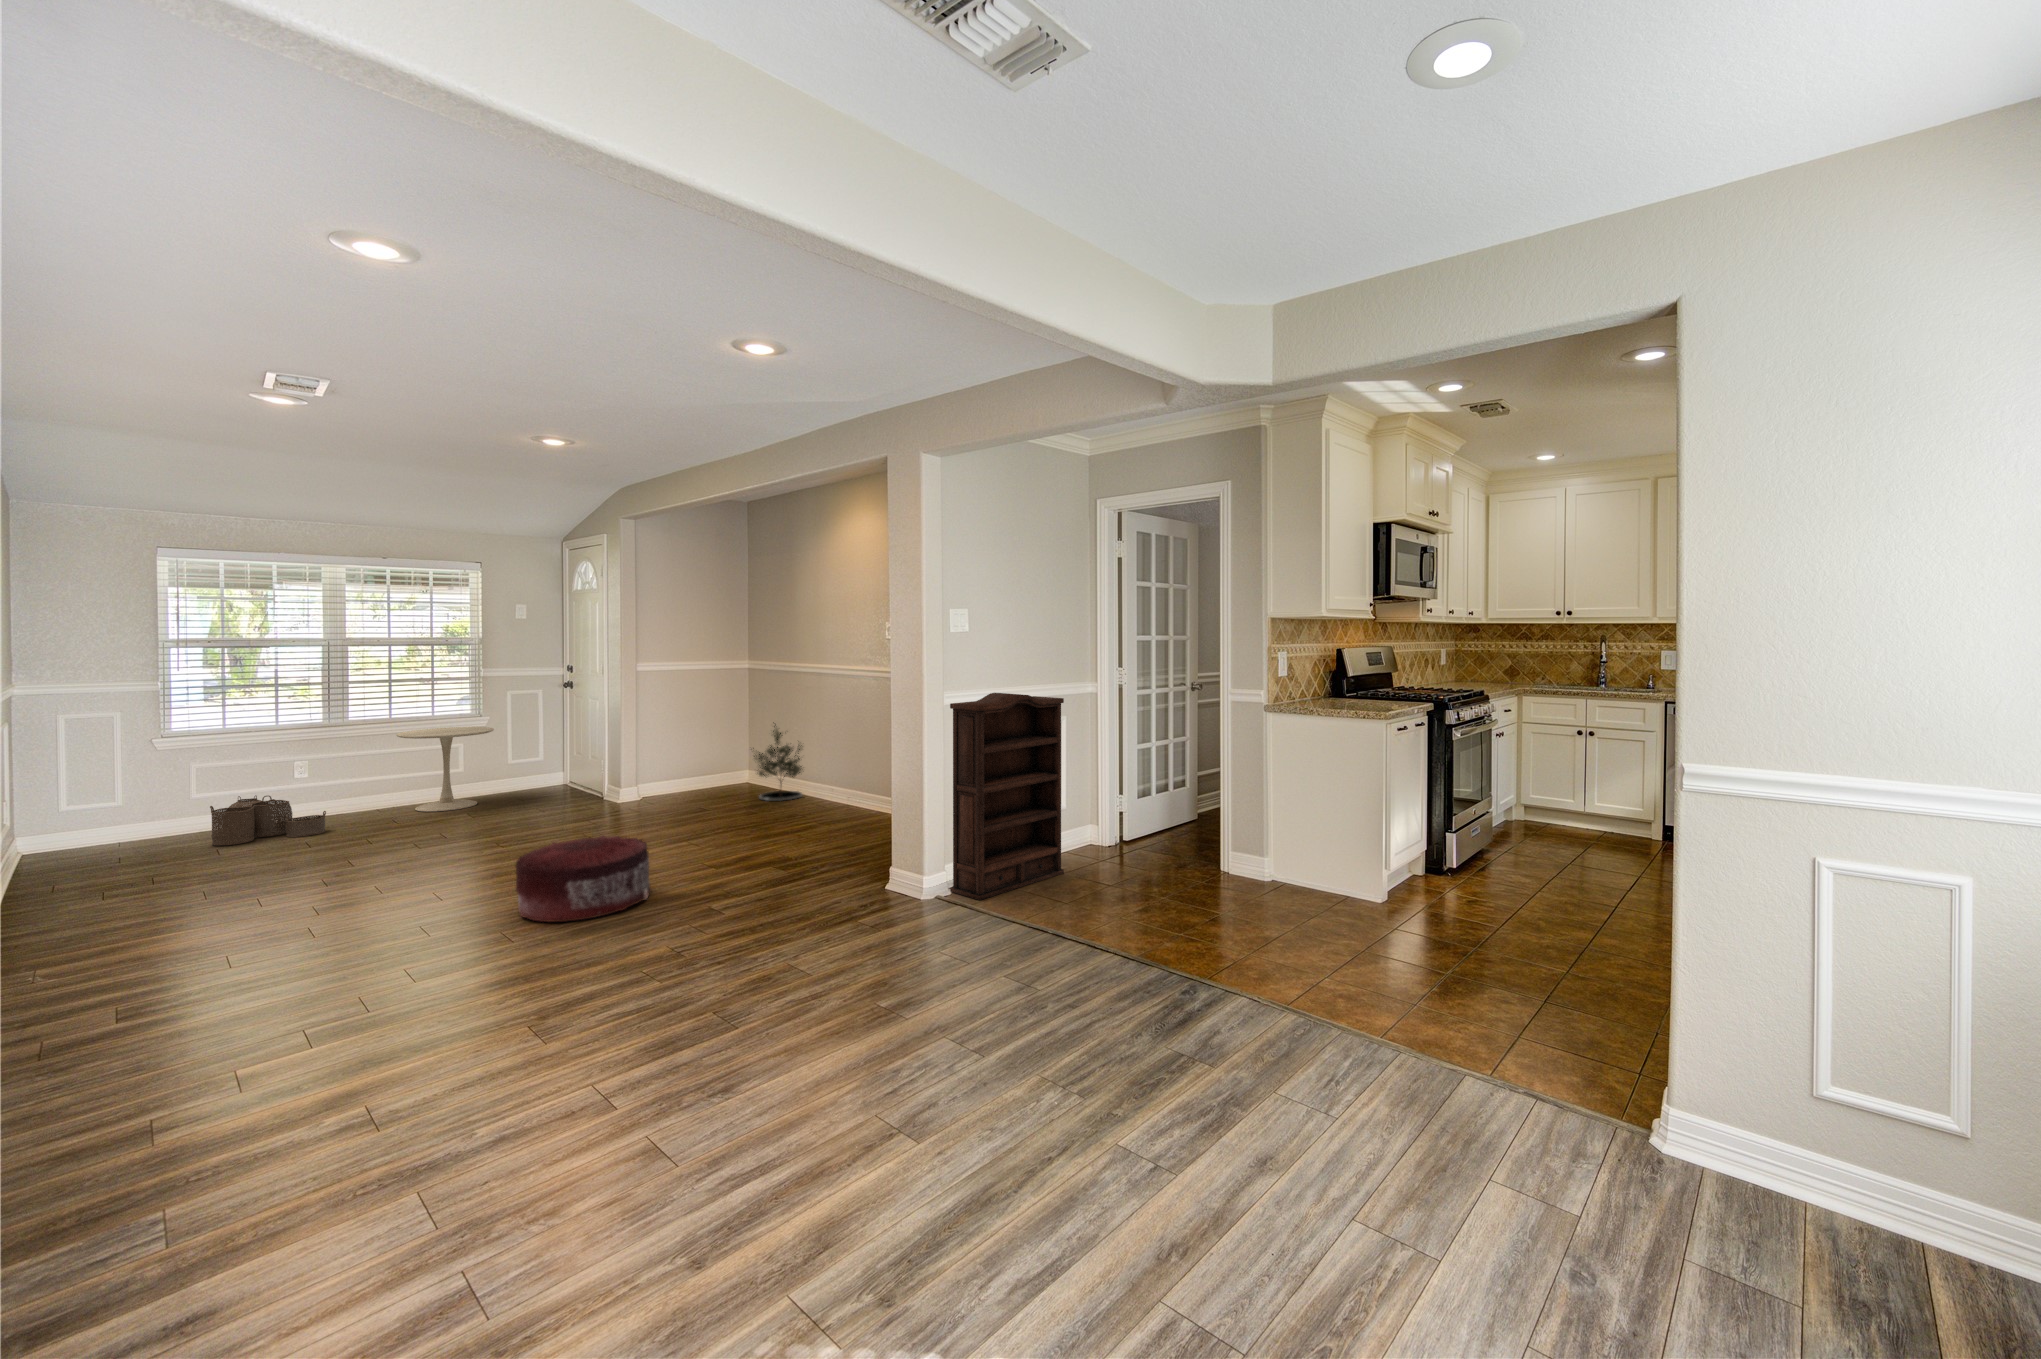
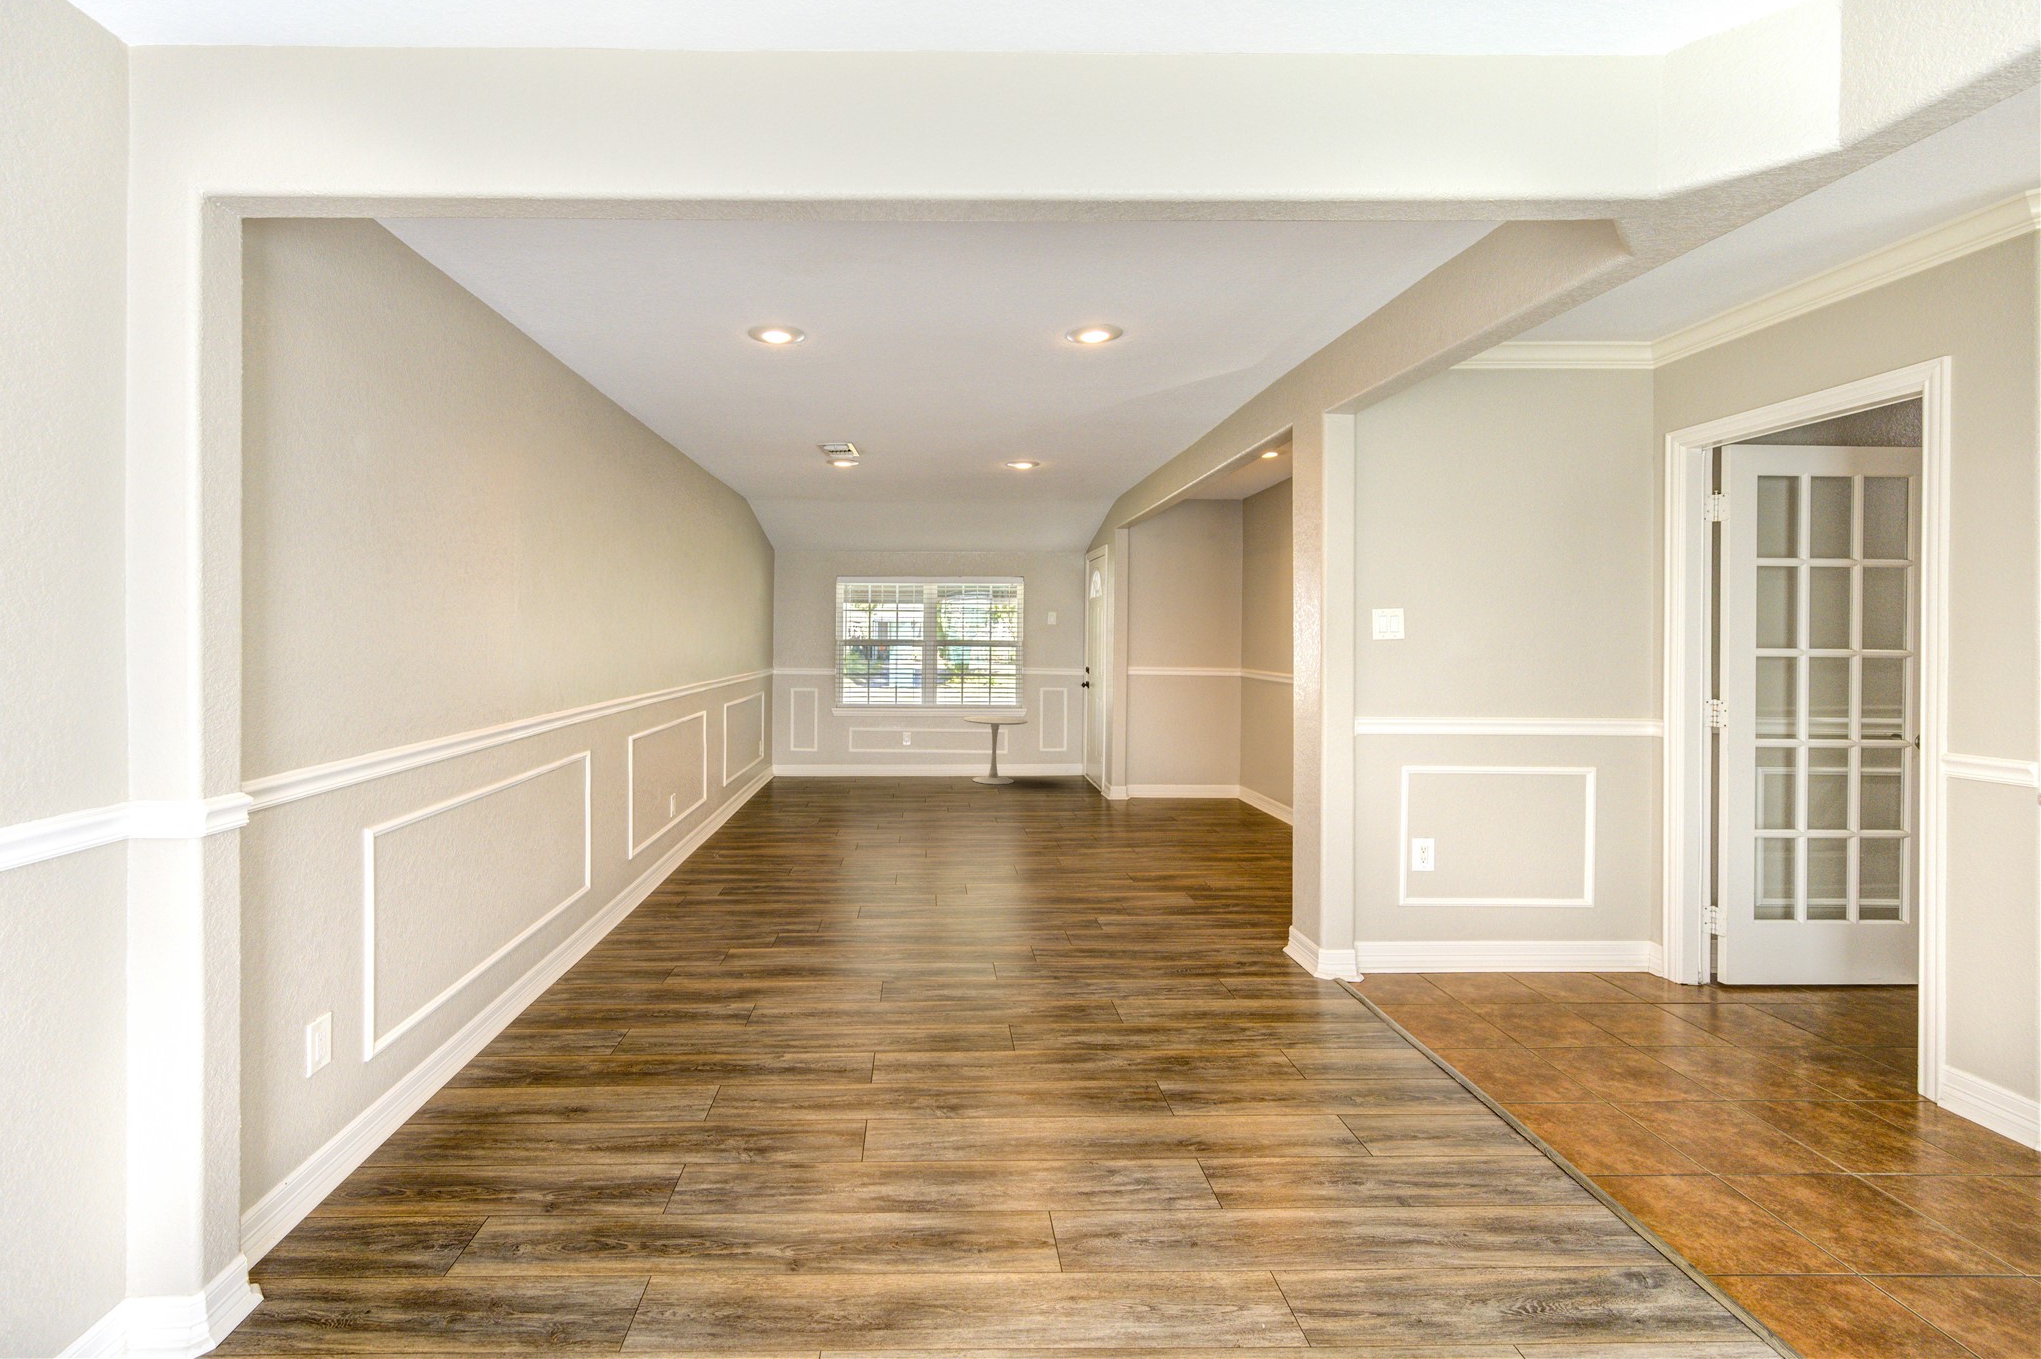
bookshelf: present [950,693,1064,900] -> none [1356,735,1553,1005]
potted tree: present [753,722,803,801] -> none [1223,743,1282,829]
woven basket: present [210,796,326,845] -> none [853,751,914,786]
pouf: present [516,836,651,922] -> none [956,823,1066,899]

